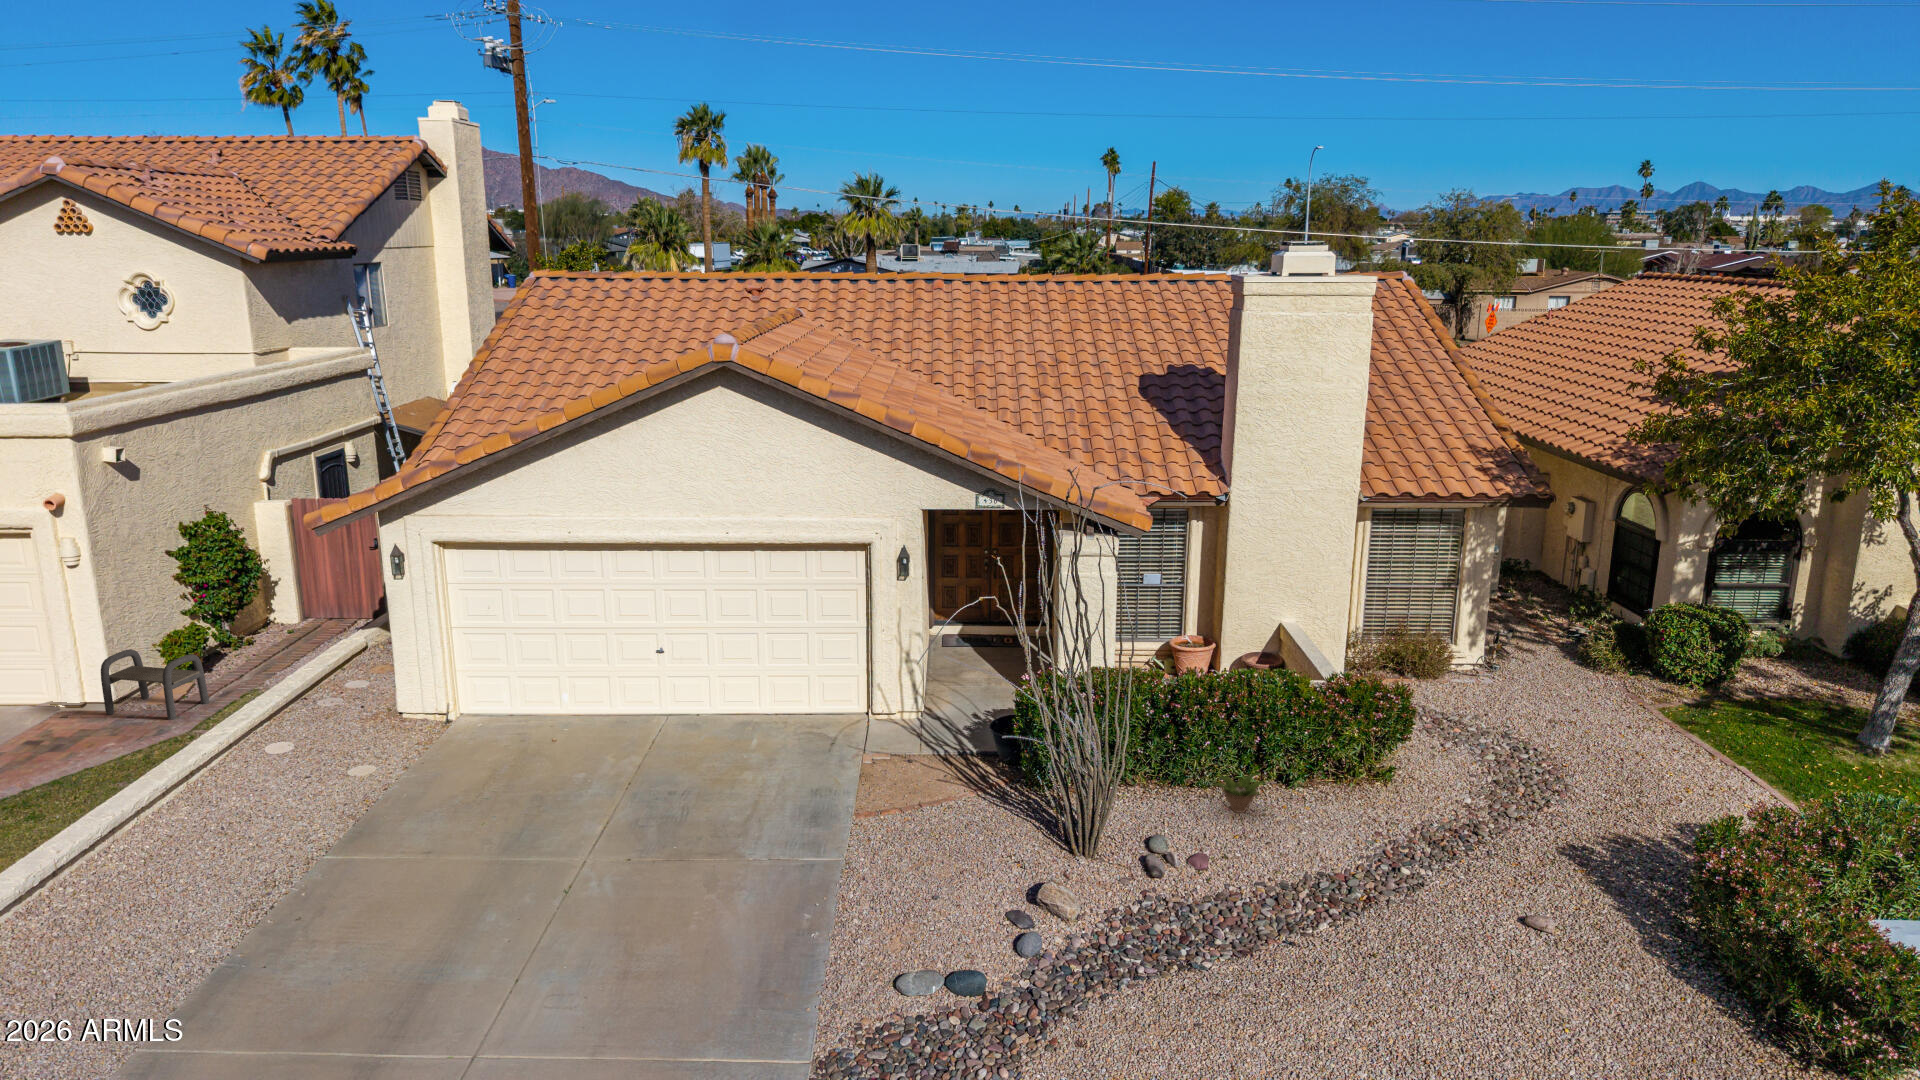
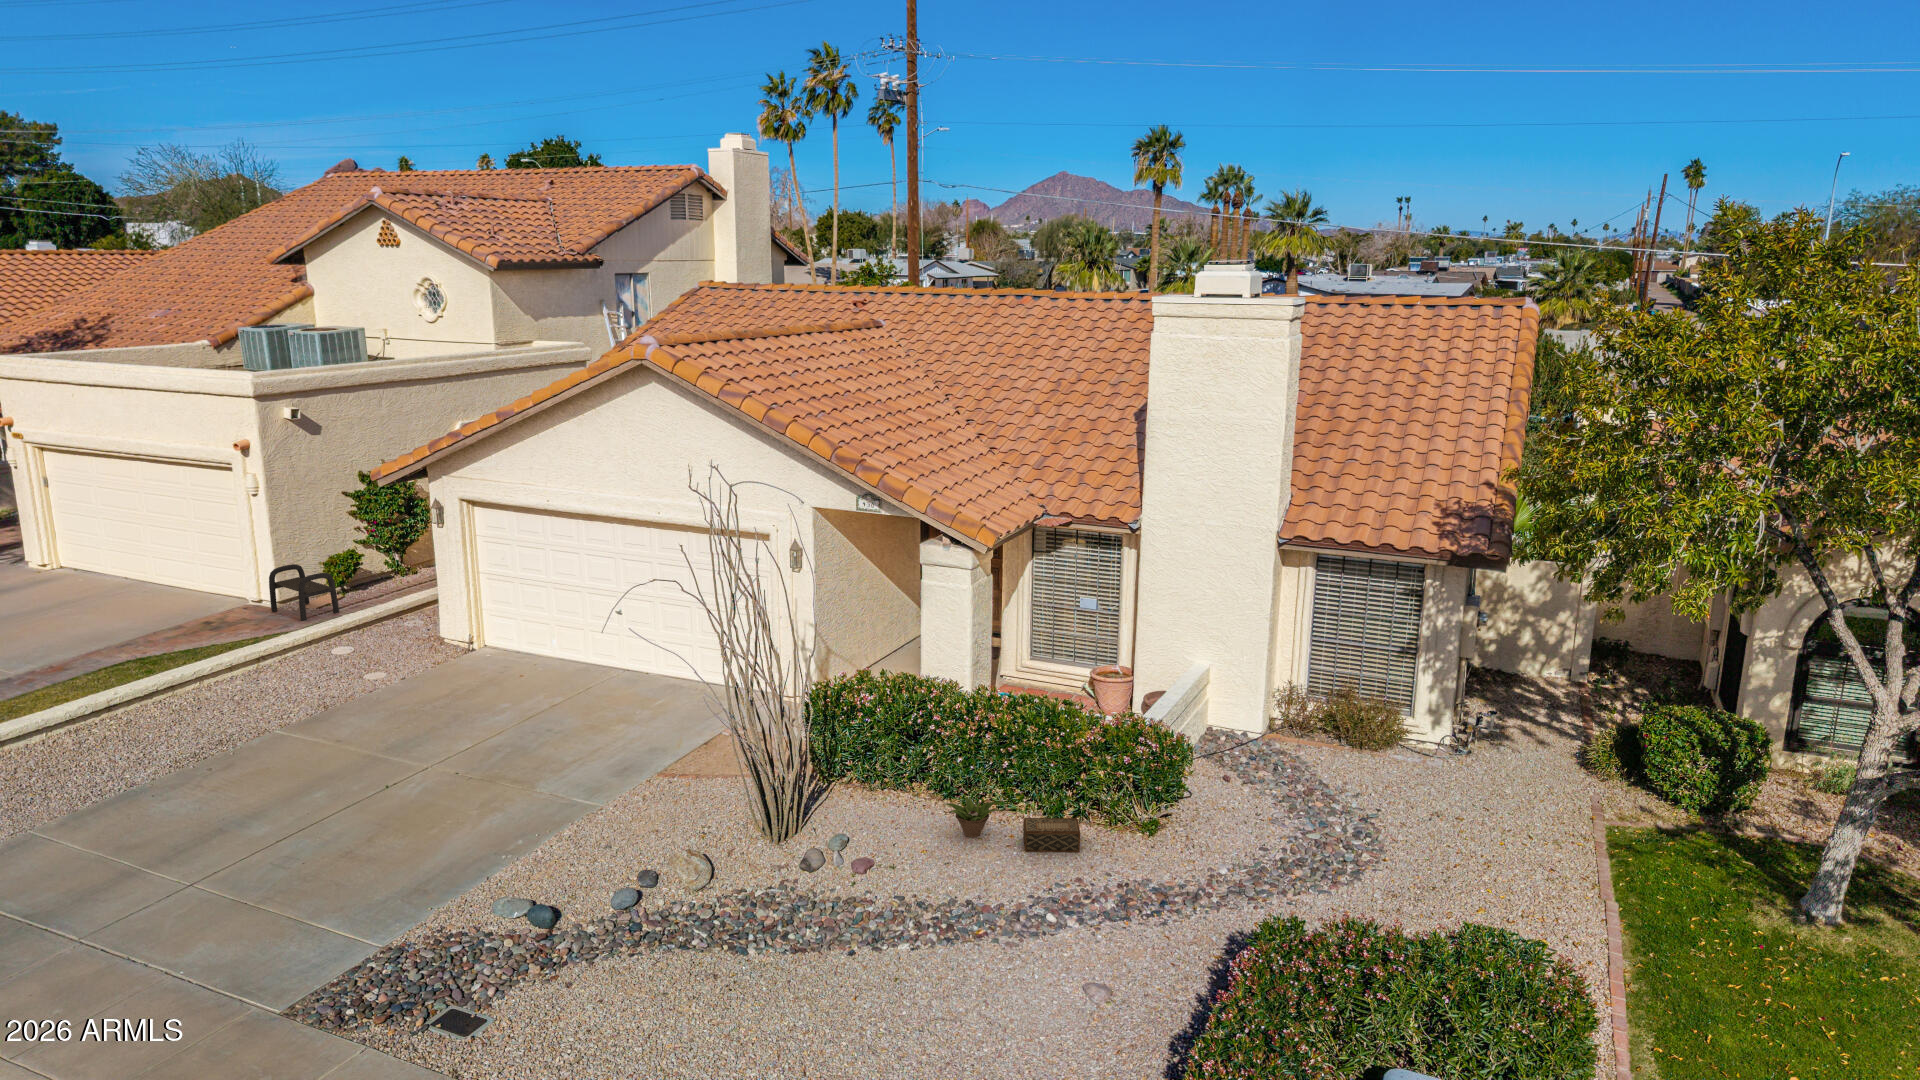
woven basket: none [1284,776,1347,816] -> present [1023,818,1080,852]

